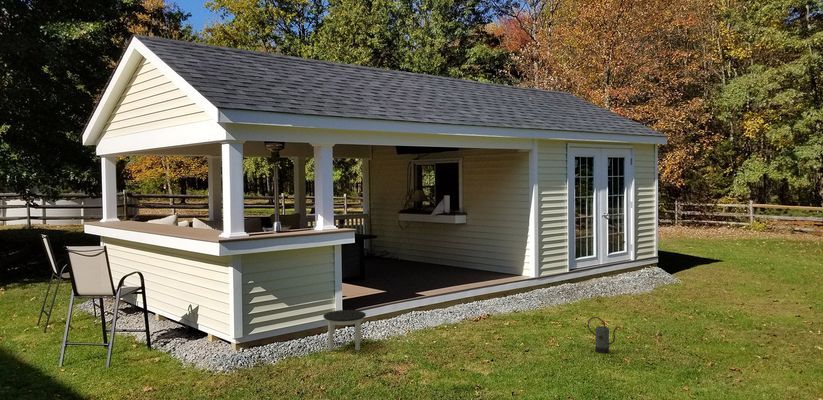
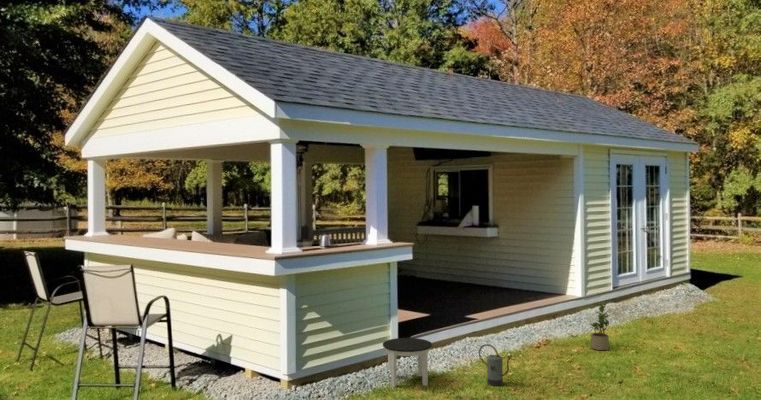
potted plant: none [524,282,543,323] -> present [590,304,609,350]
watering can: present [587,317,618,353] -> present [479,344,512,386]

